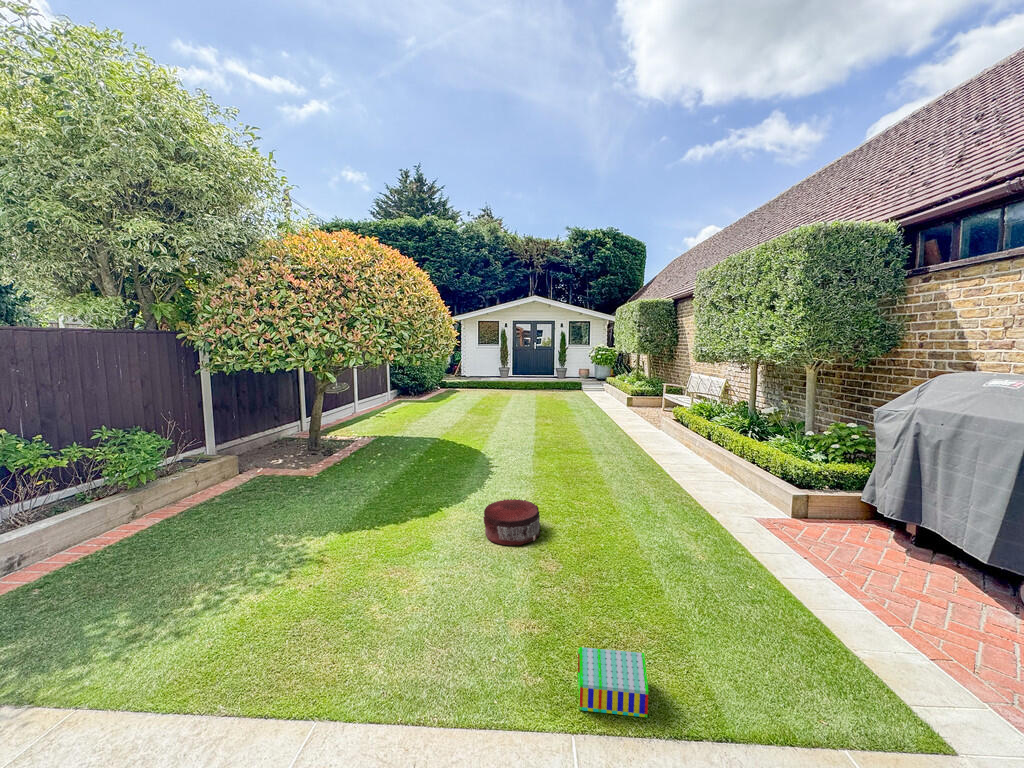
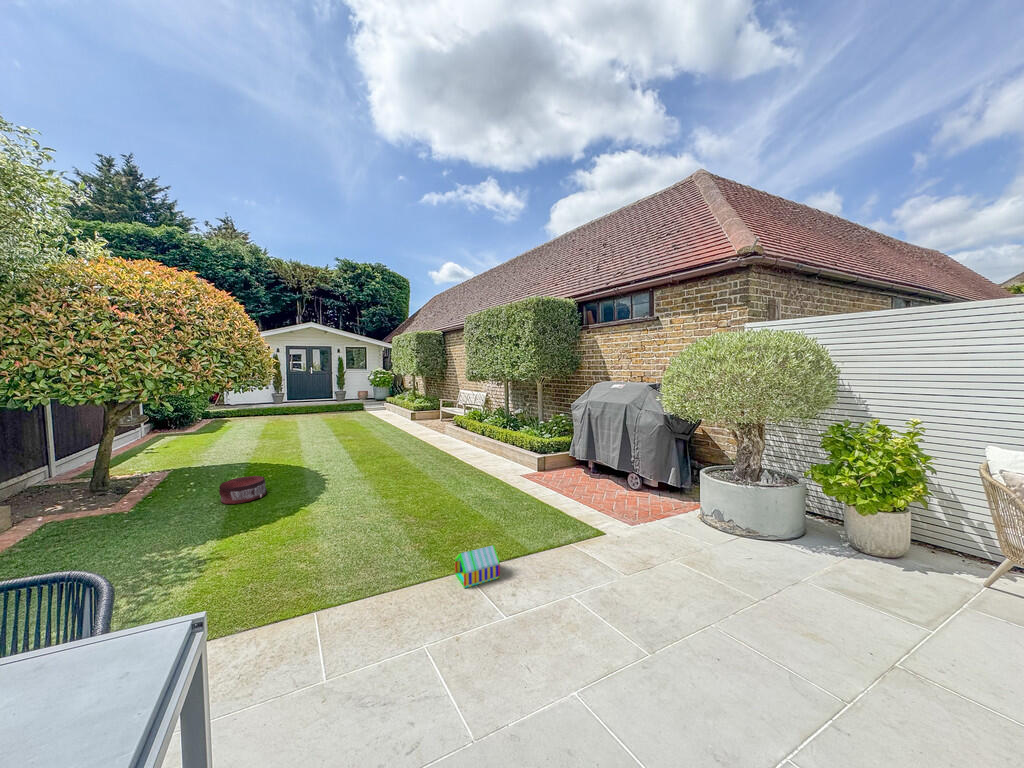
pouf: present [483,499,541,545] -> present [219,476,267,504]

